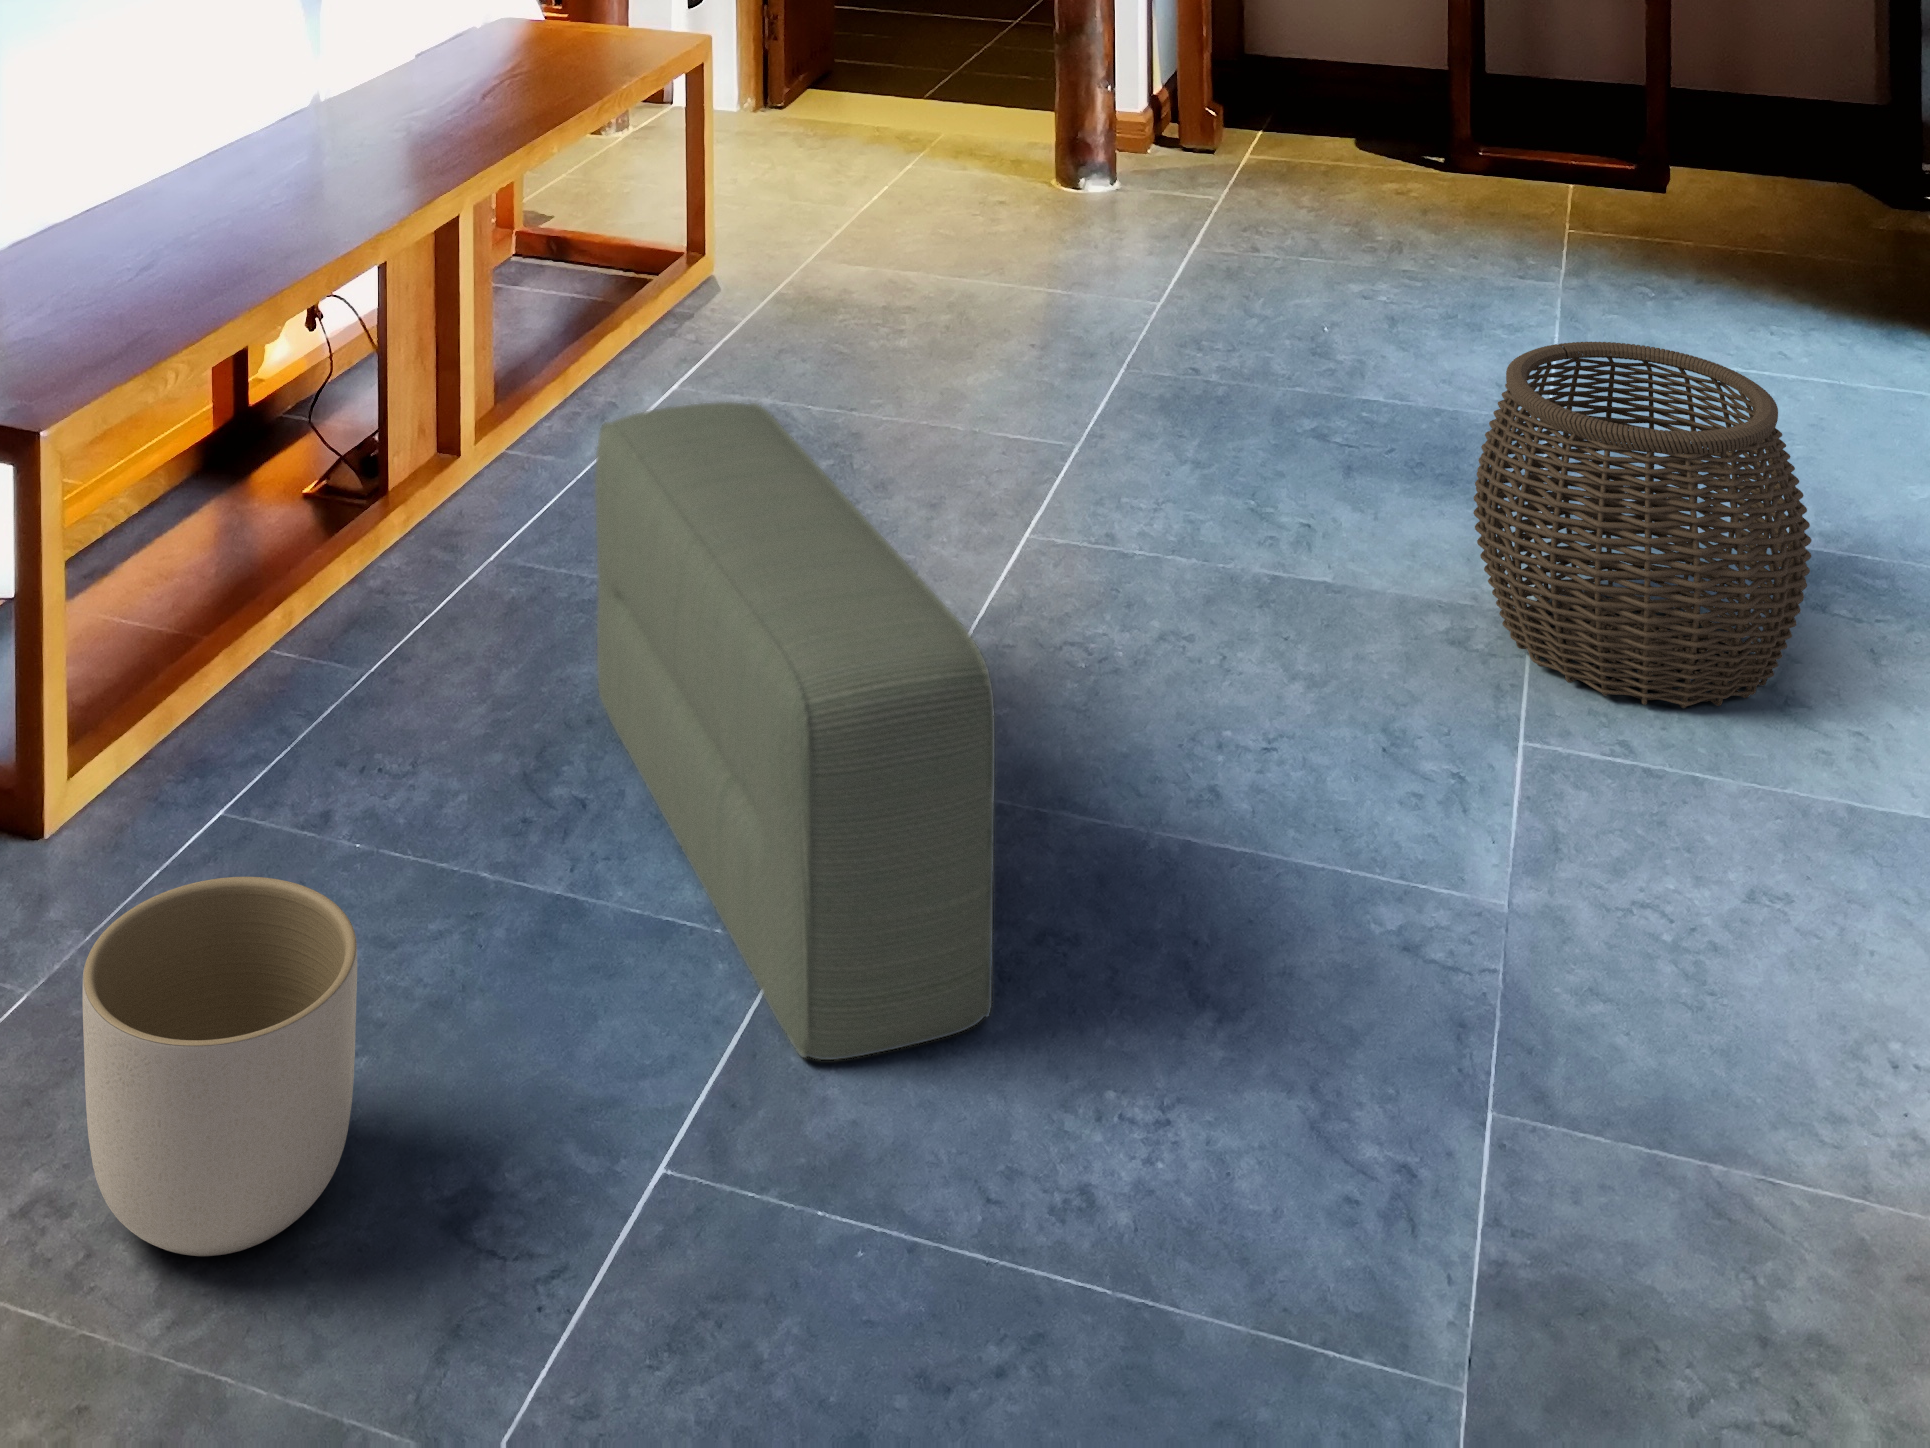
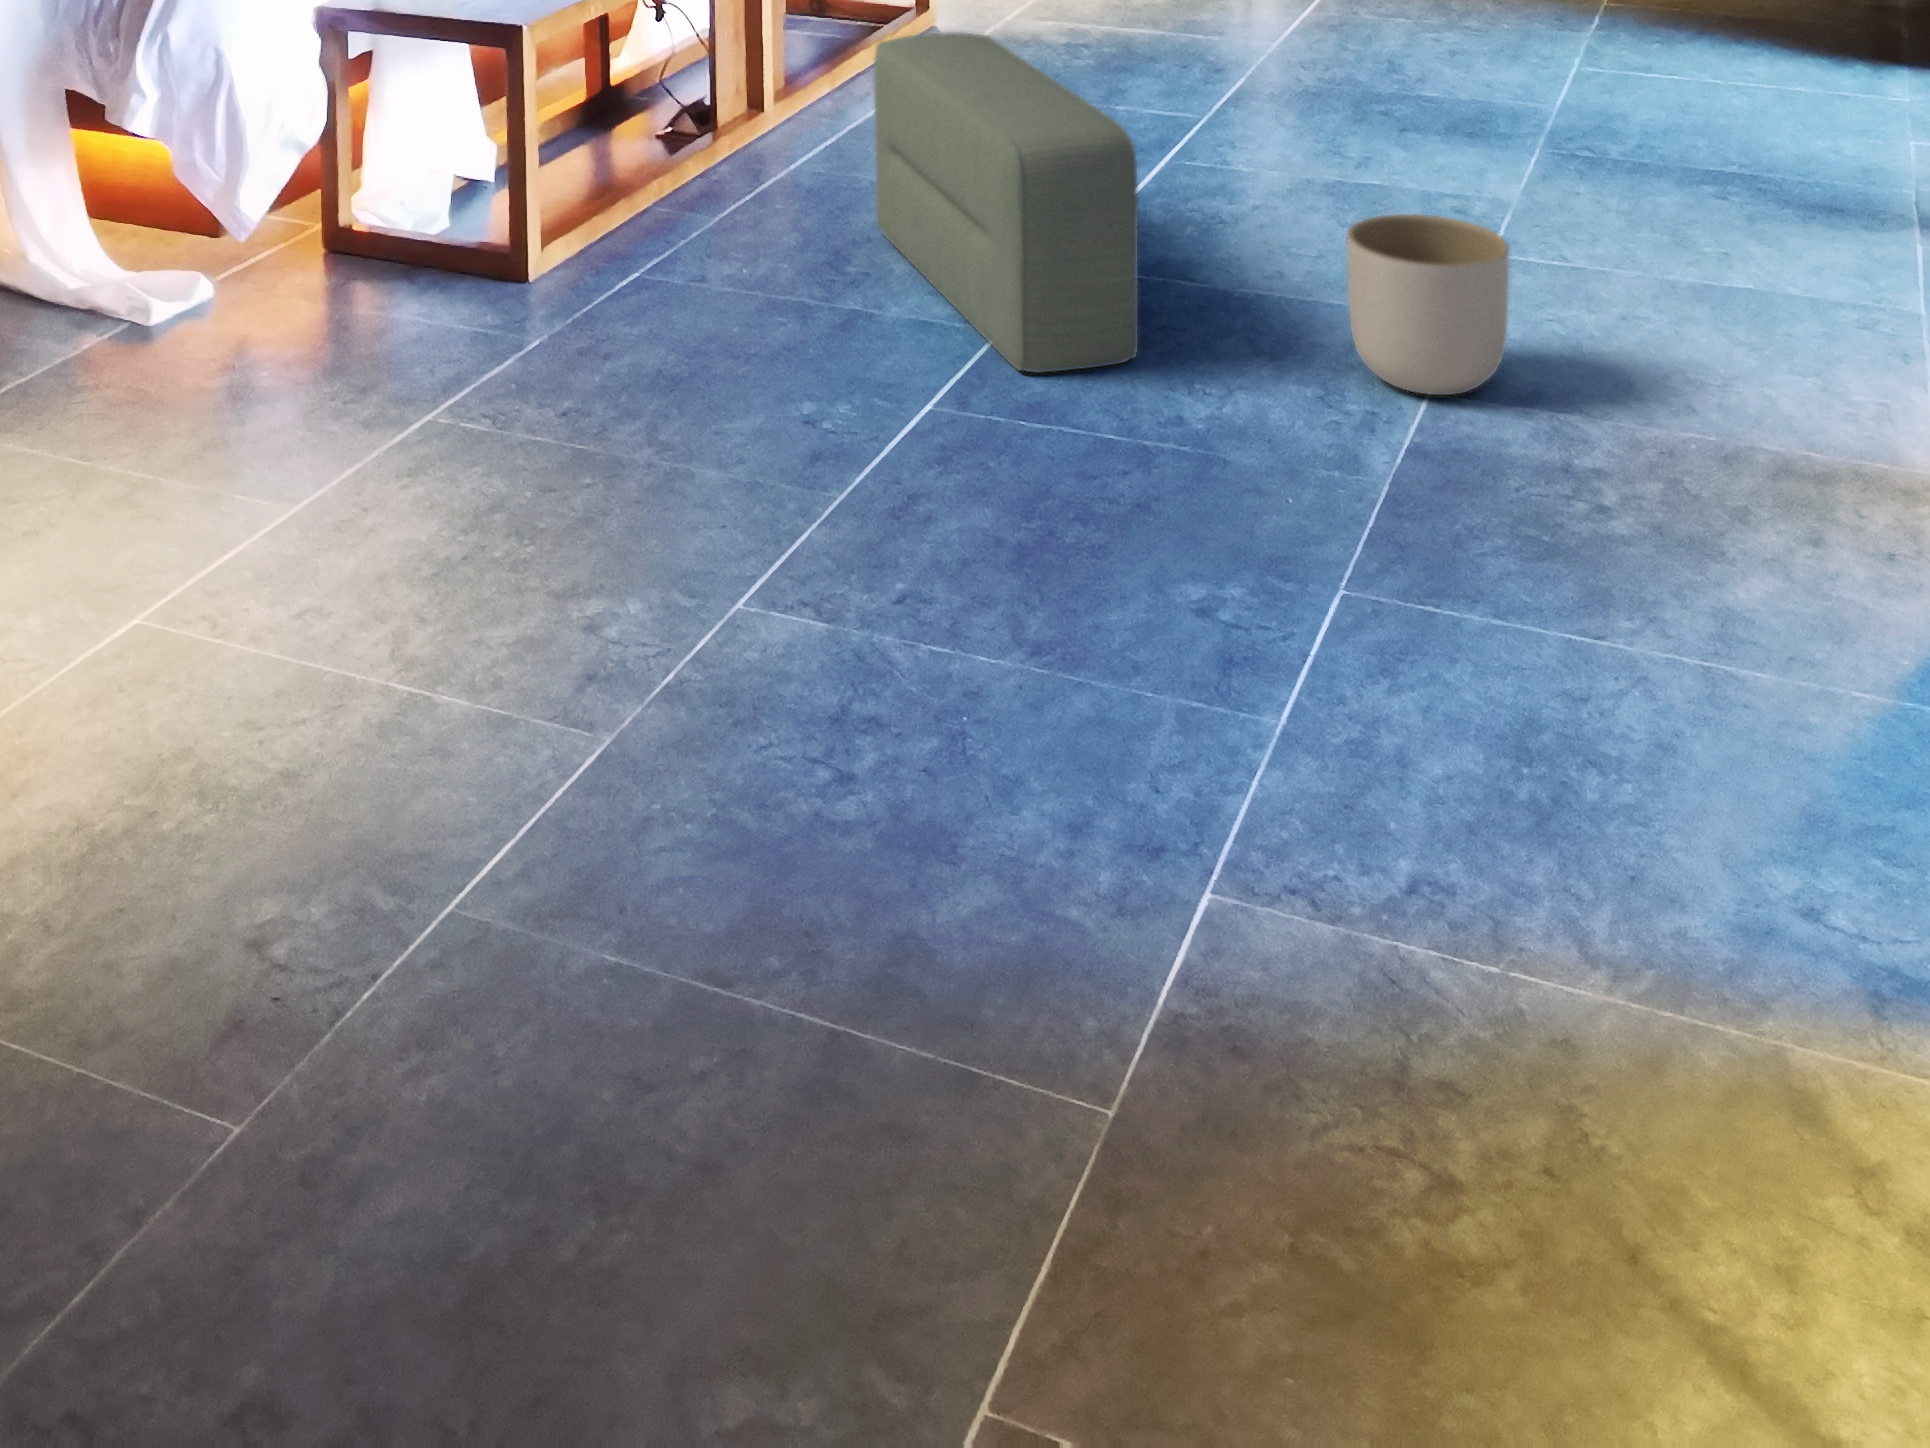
woven basket: present [1473,342,1811,708] -> none [1483,12,1717,241]
planter: present [83,877,357,1256] -> present [1347,214,1509,395]

